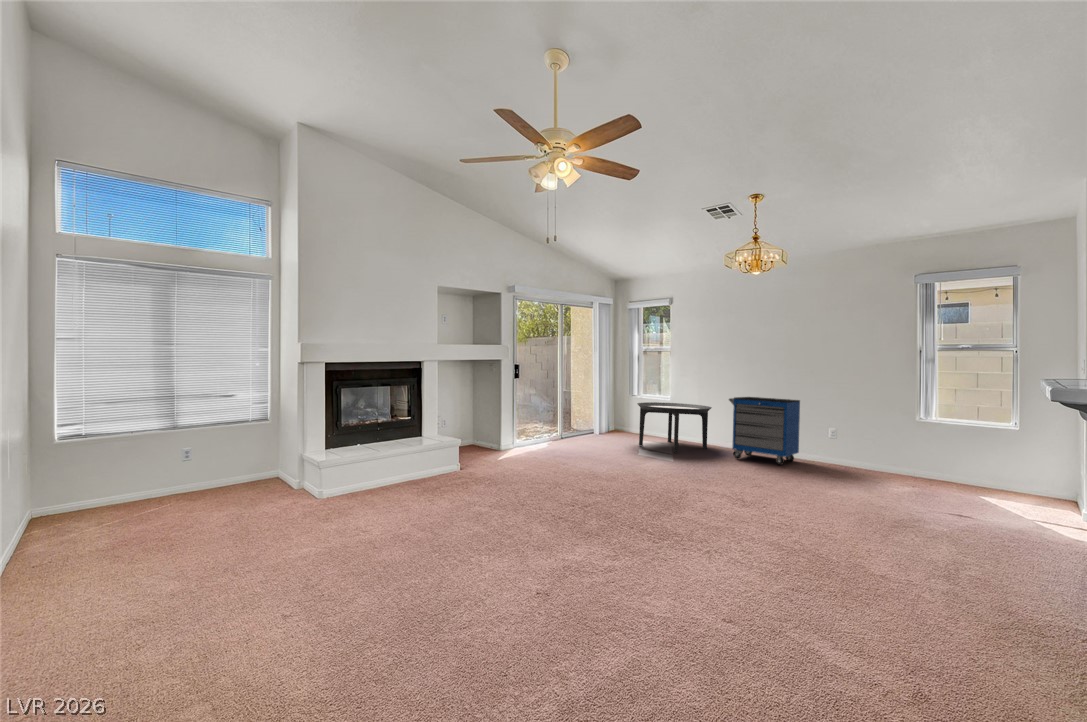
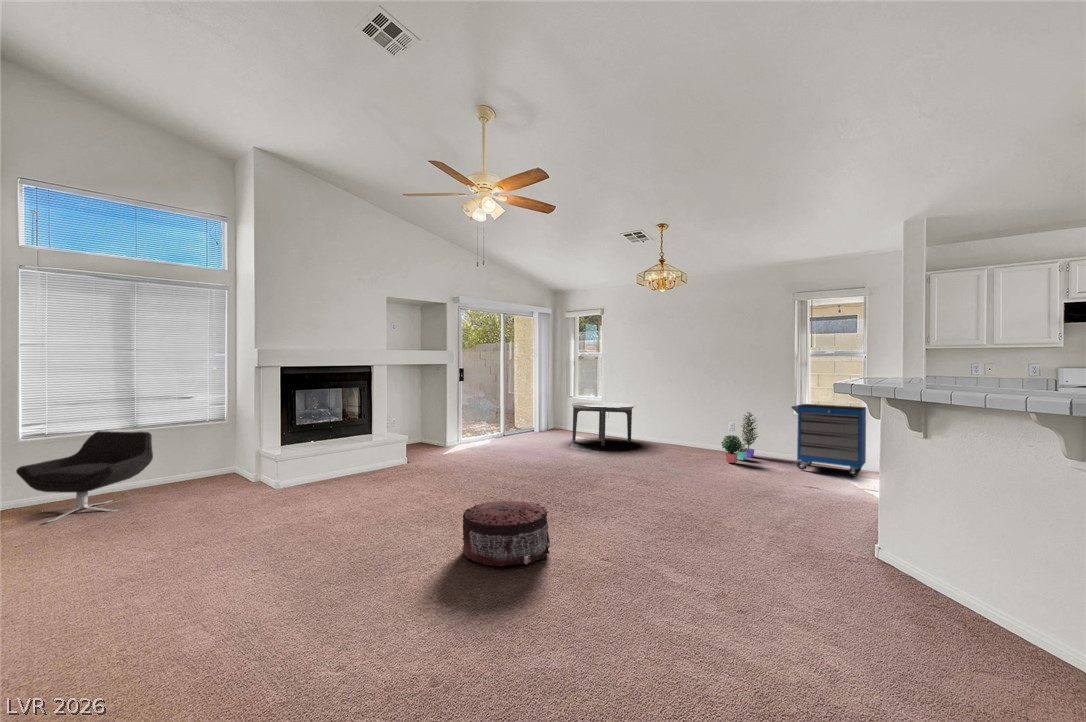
storage cabinet: present [729,397,800,465] -> present [792,404,866,476]
potted plant: none [823,417,869,479] -> present [721,412,758,463]
lounge chair: none [49,433,191,534] -> present [16,431,153,523]
pouf: none [534,529,644,623] -> present [462,499,550,567]

